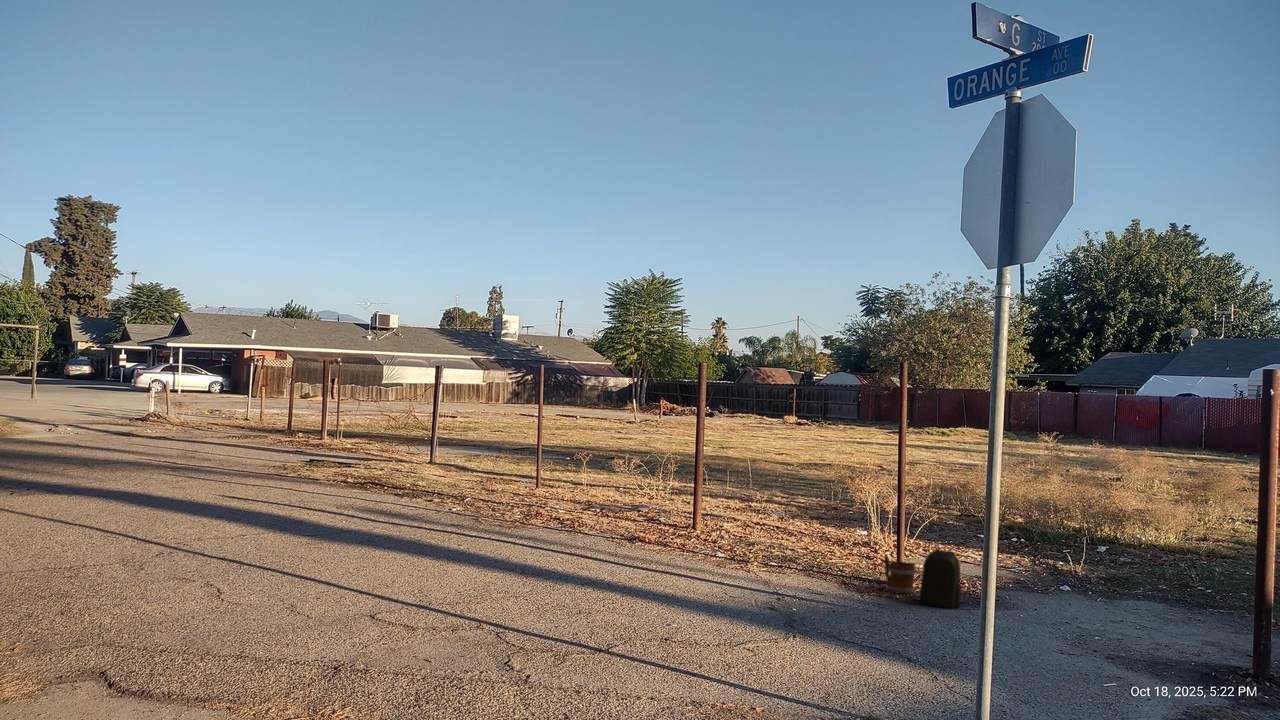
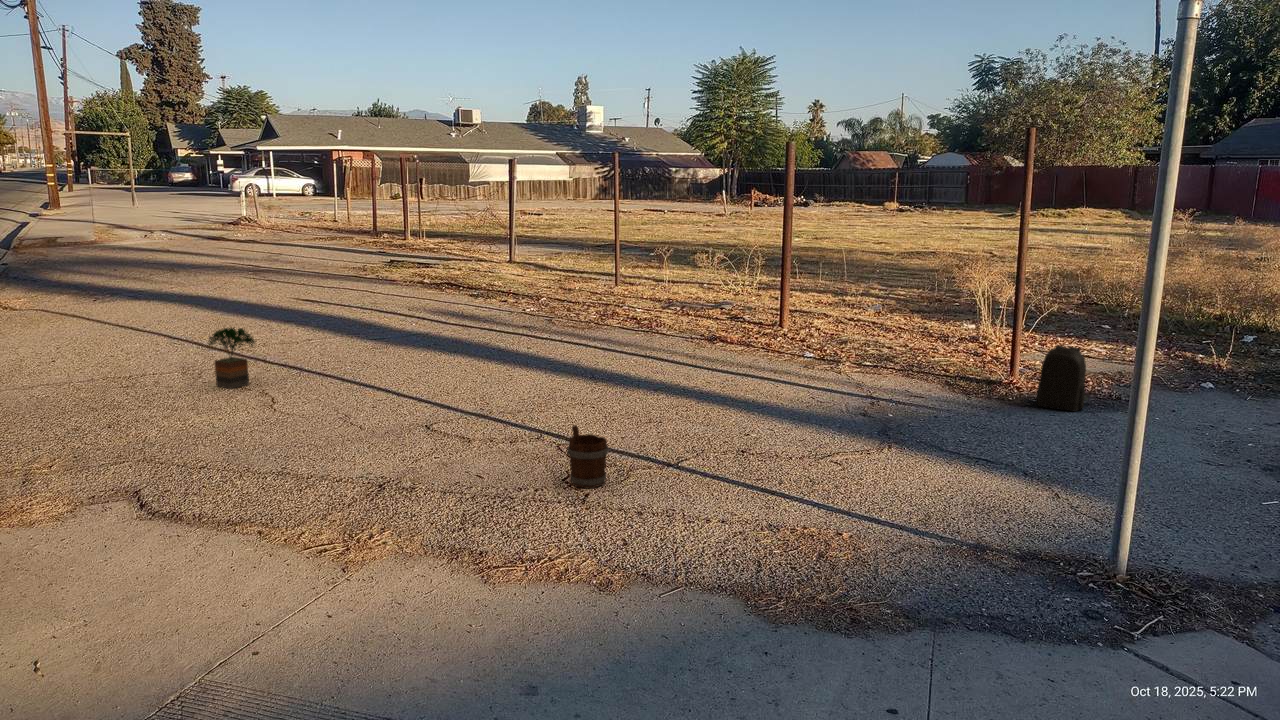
potted tree: none [159,520,208,580] -> present [209,328,255,389]
bucket: present [884,556,916,594] -> present [567,425,608,488]

